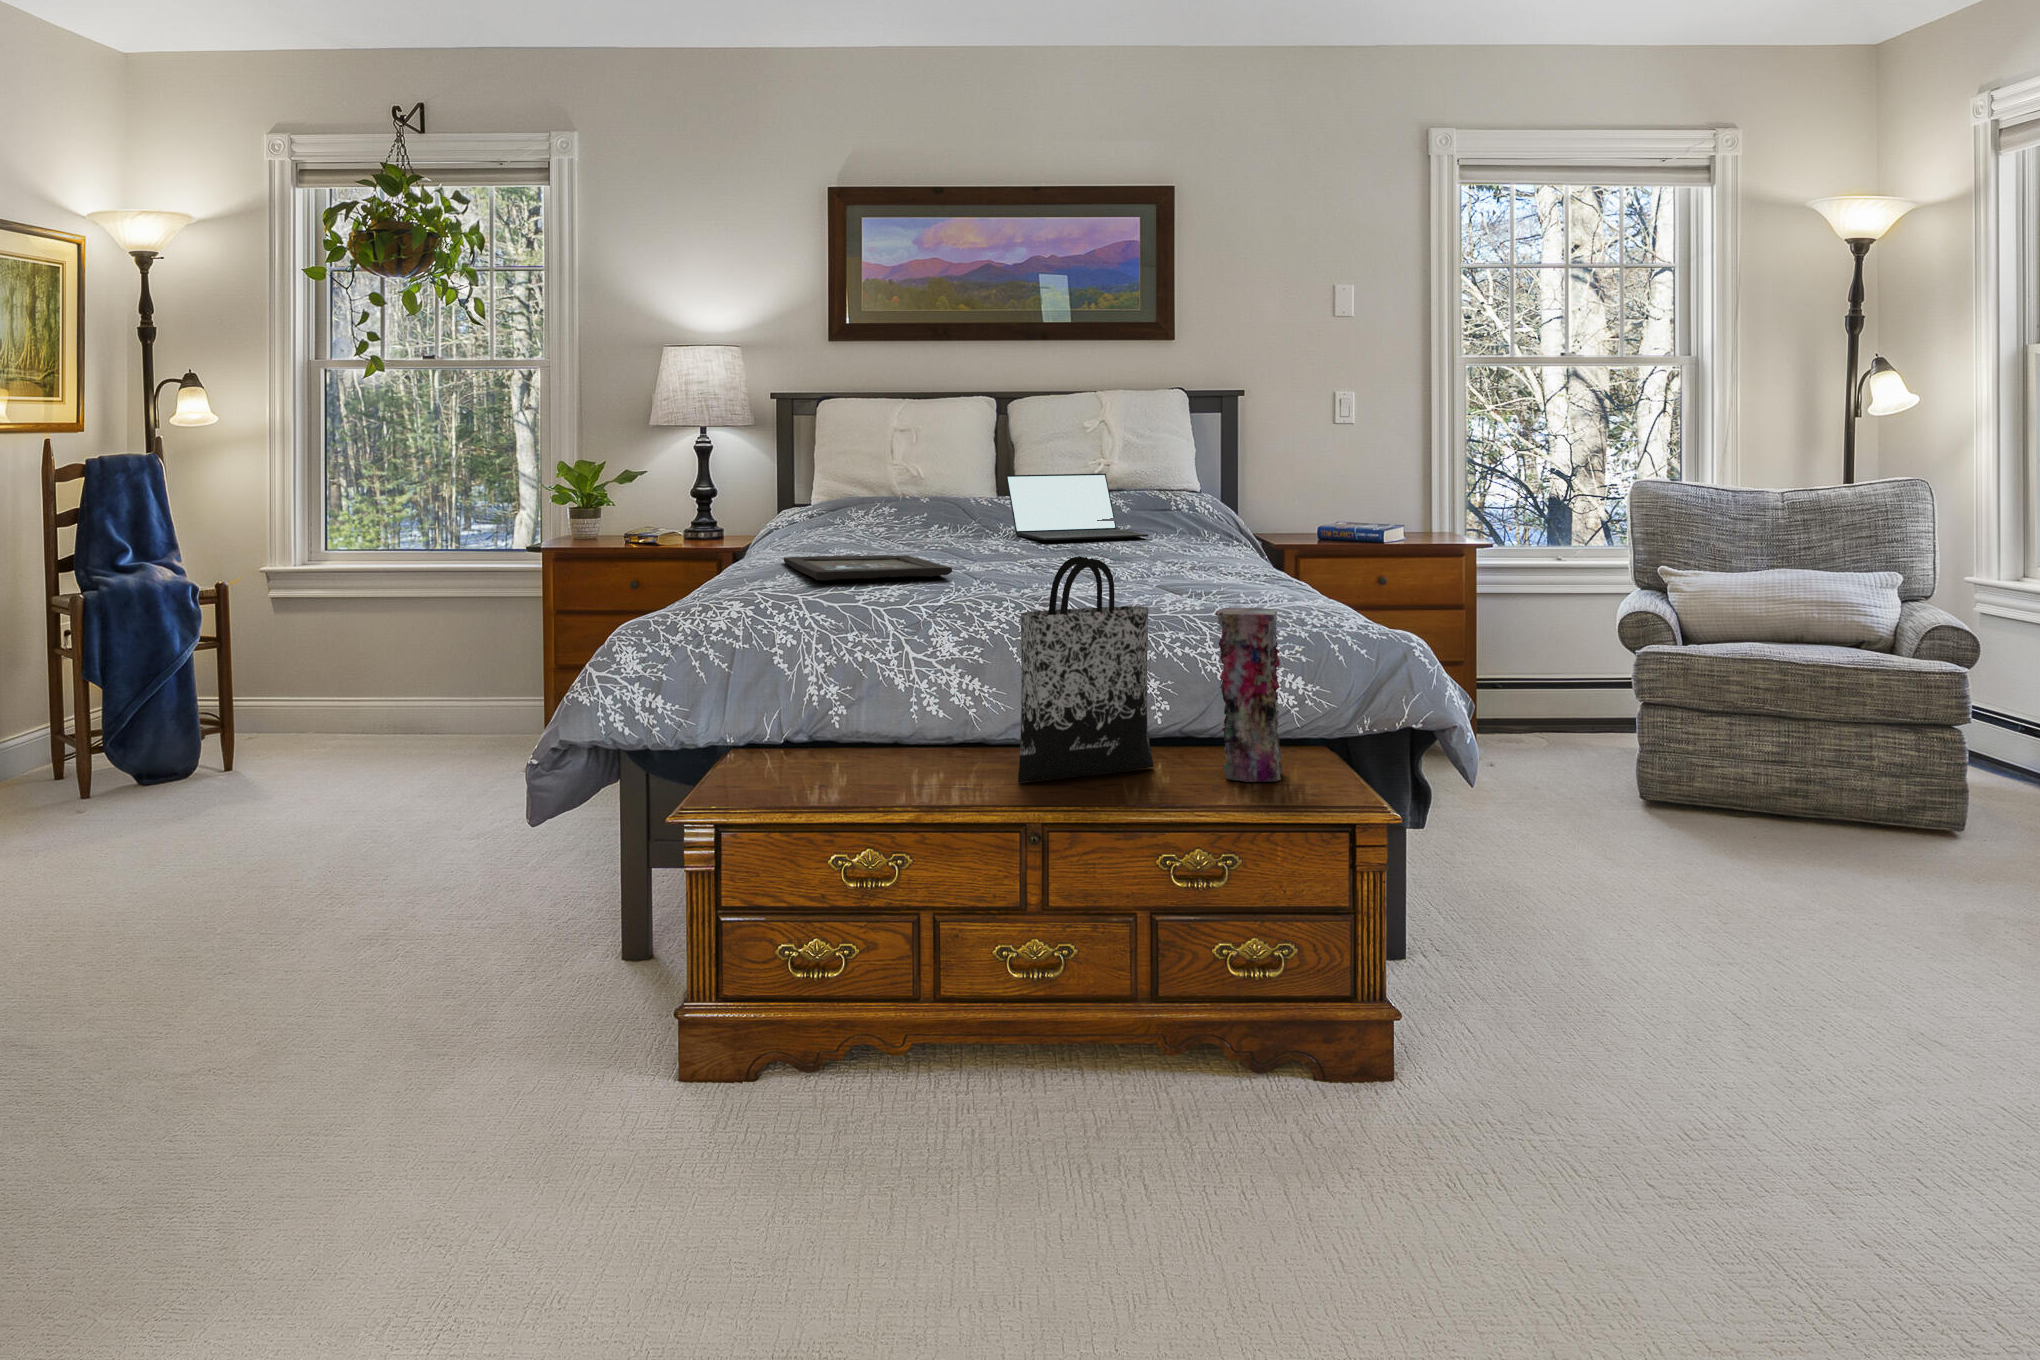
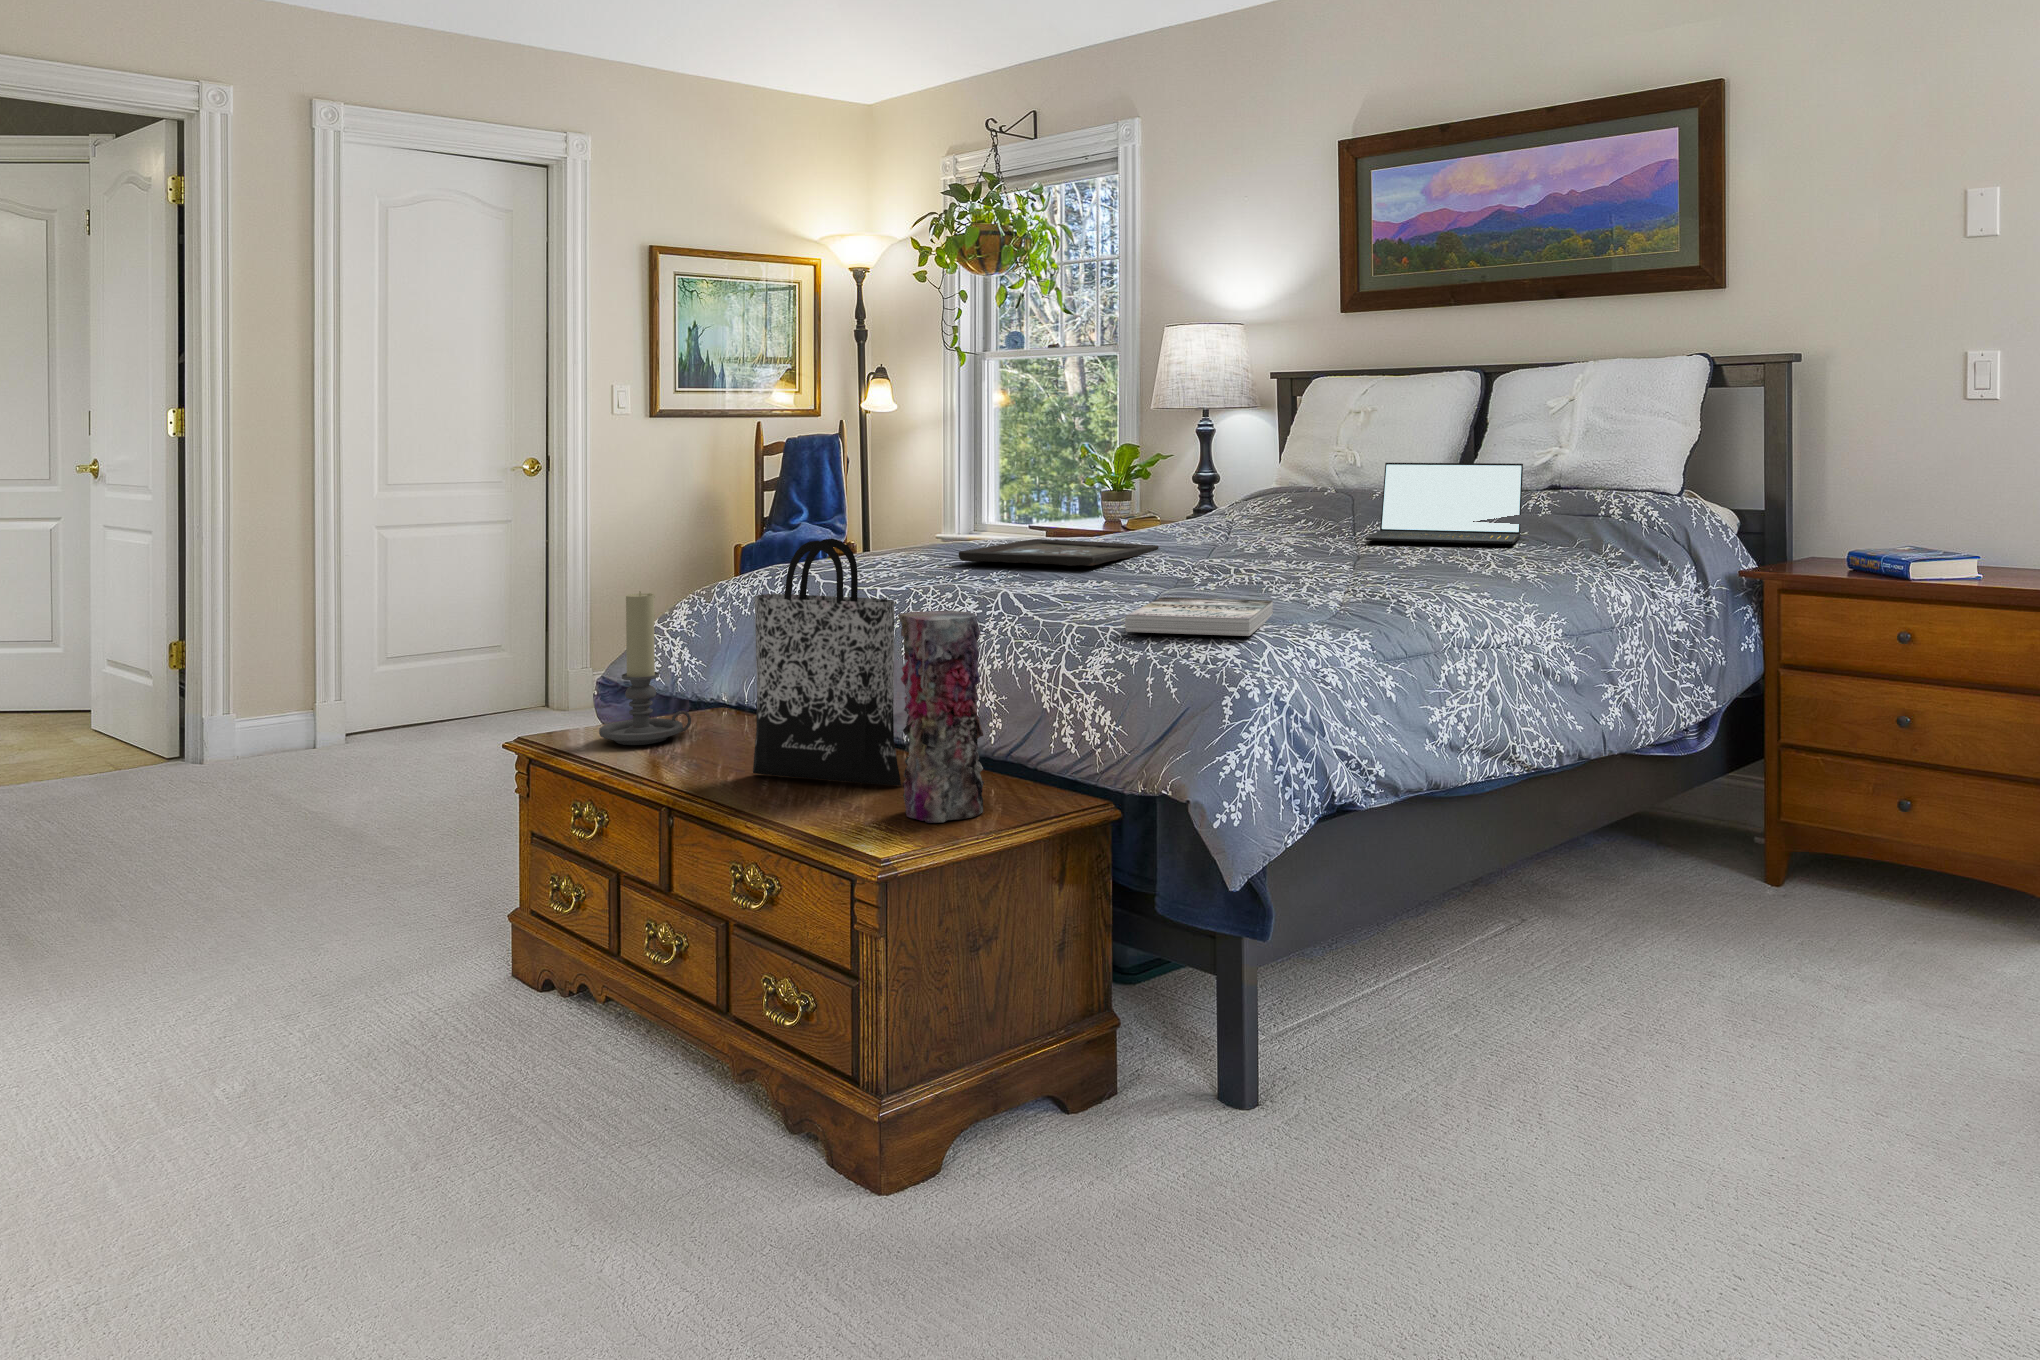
book: none [1153,586,1302,618] -> present [1125,597,1273,636]
candle holder: none [758,628,841,789] -> present [599,591,691,745]

